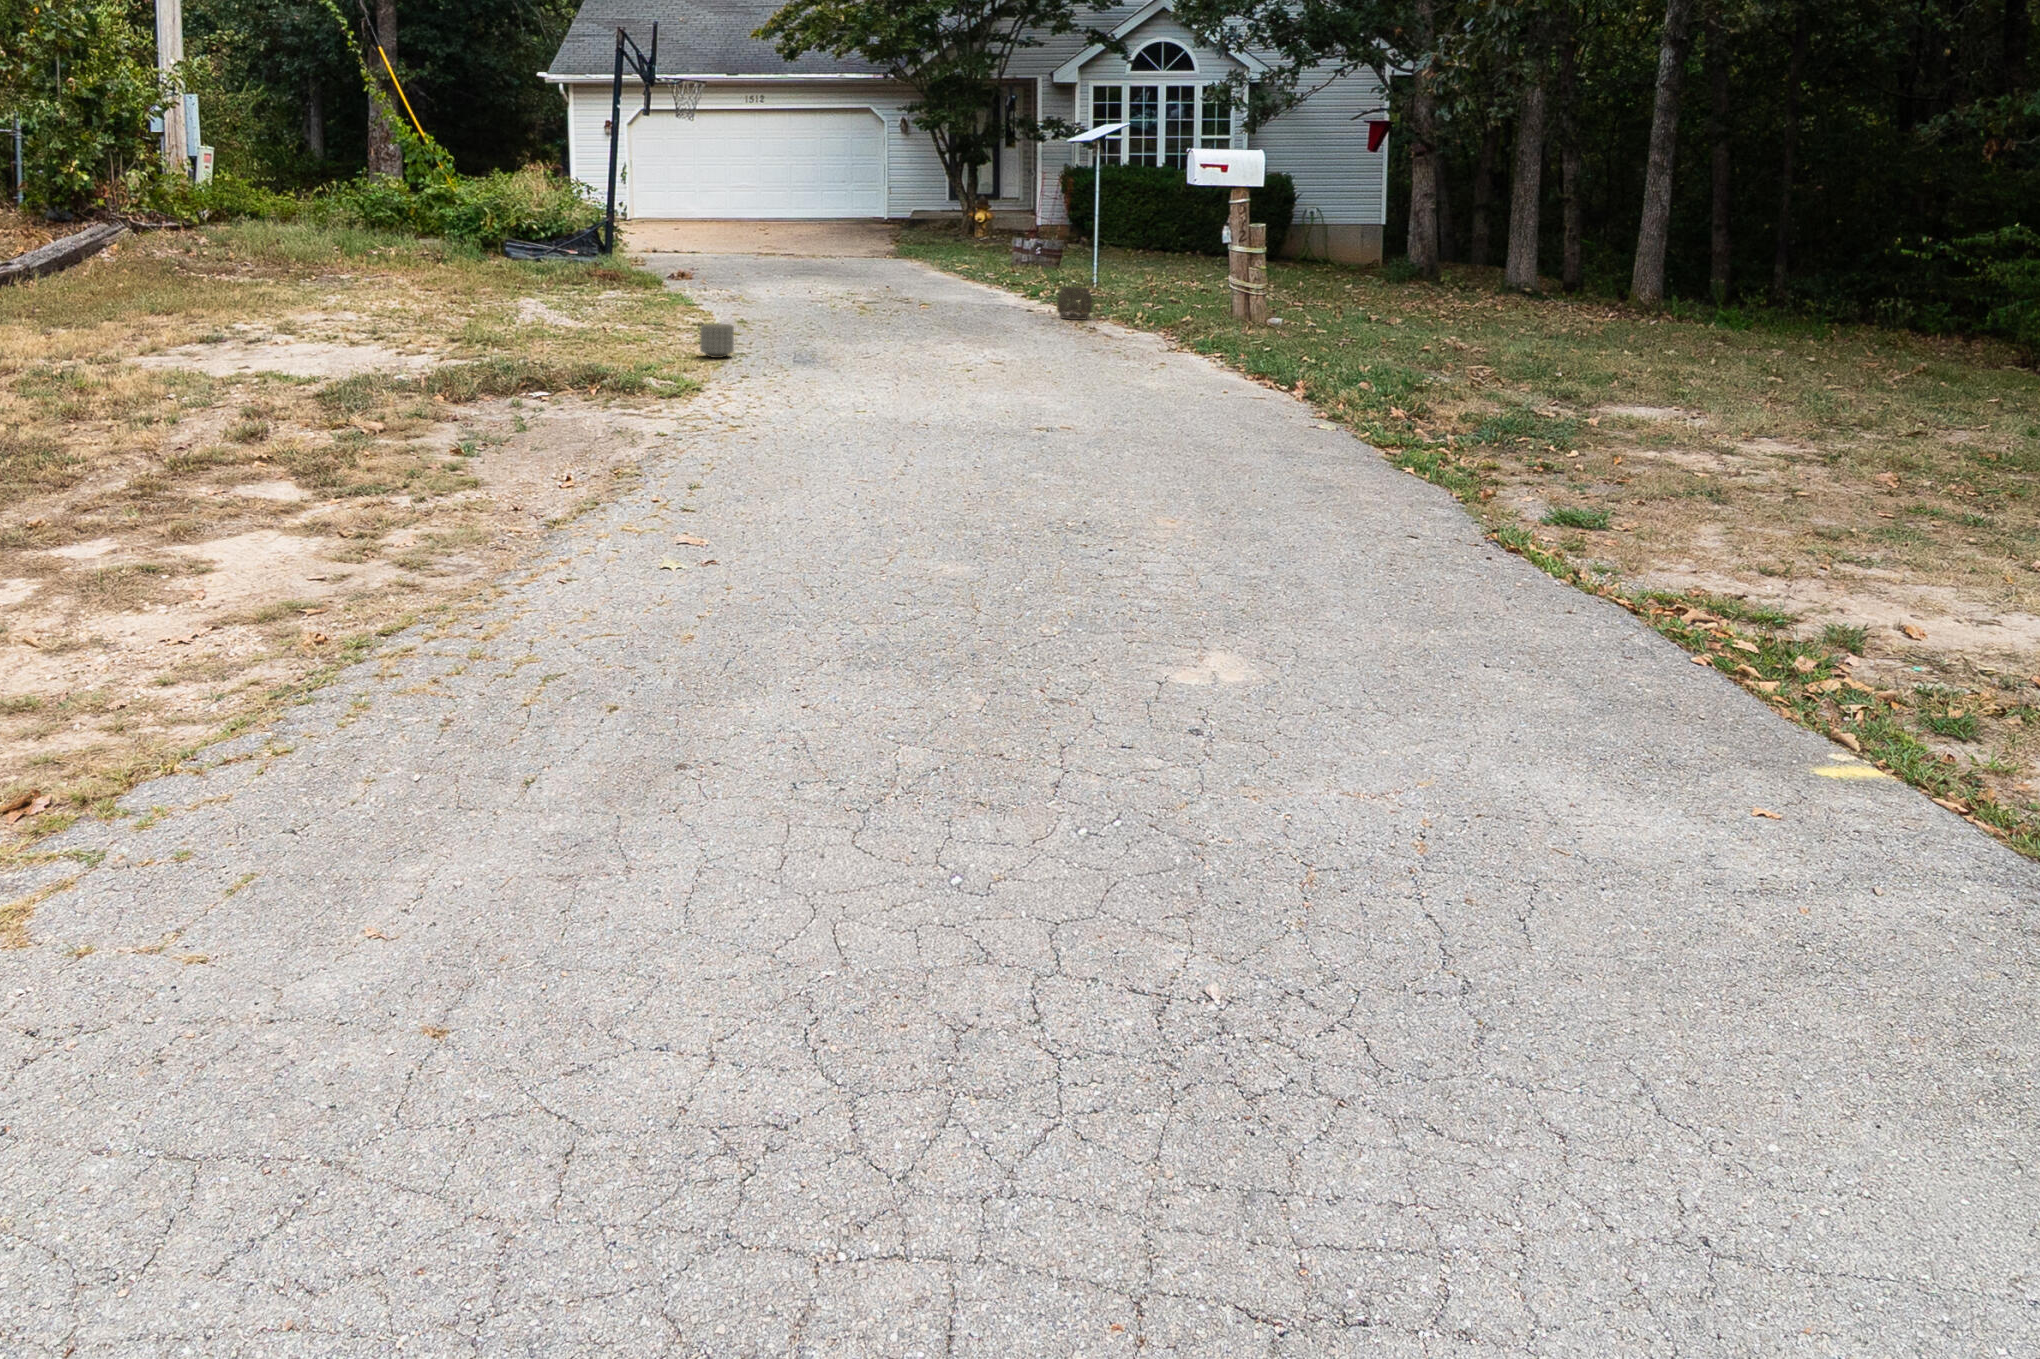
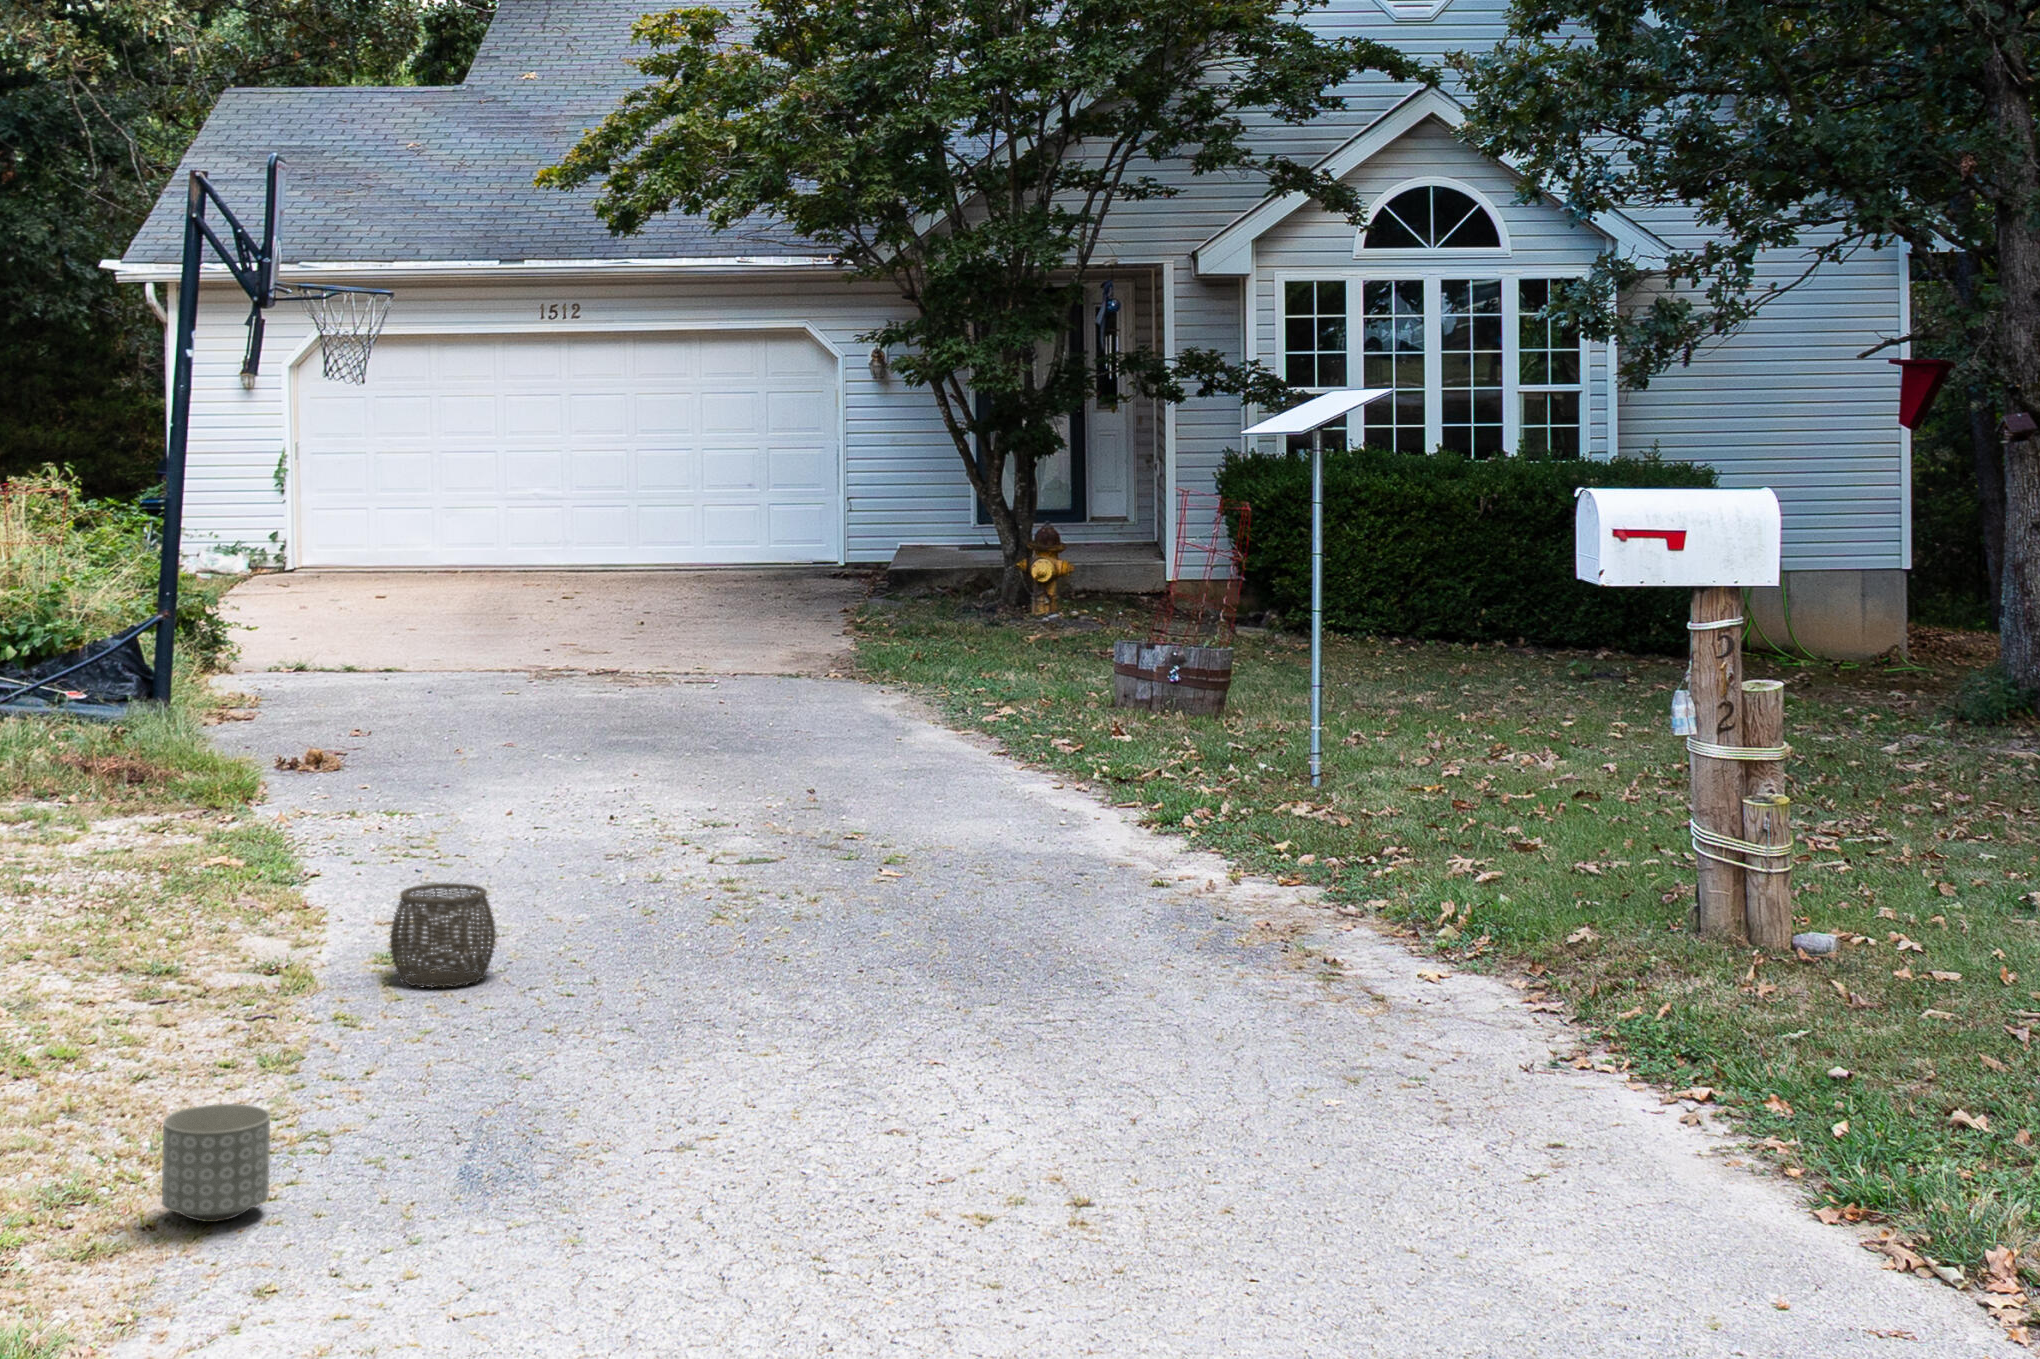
woven basket: present [1057,287,1092,320] -> present [390,883,496,988]

